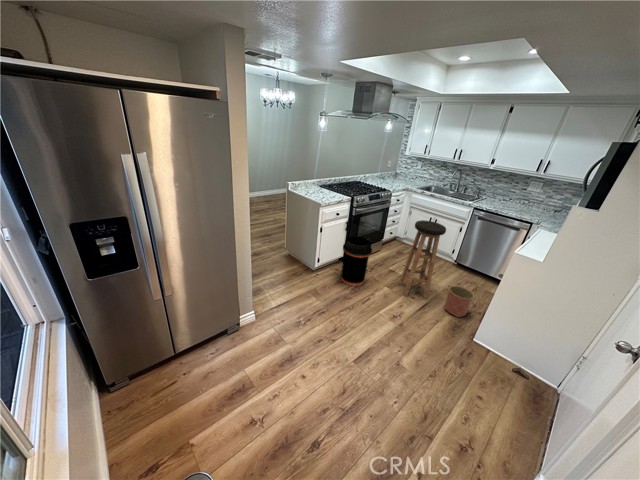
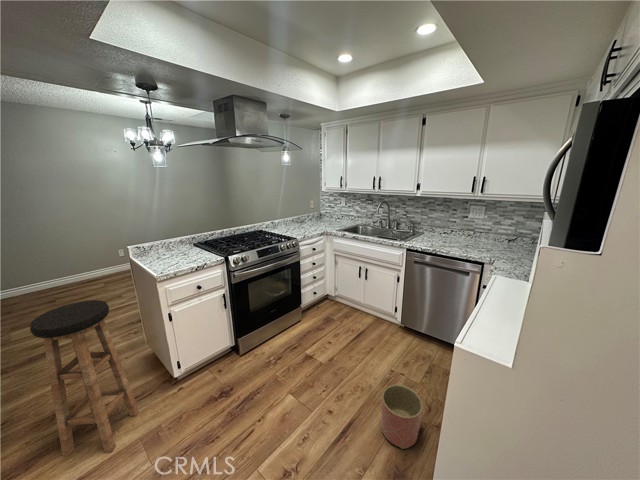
bar stool: present [399,220,446,298] -> present [30,300,139,456]
trash can: present [341,237,372,286] -> none [207,319,258,406]

